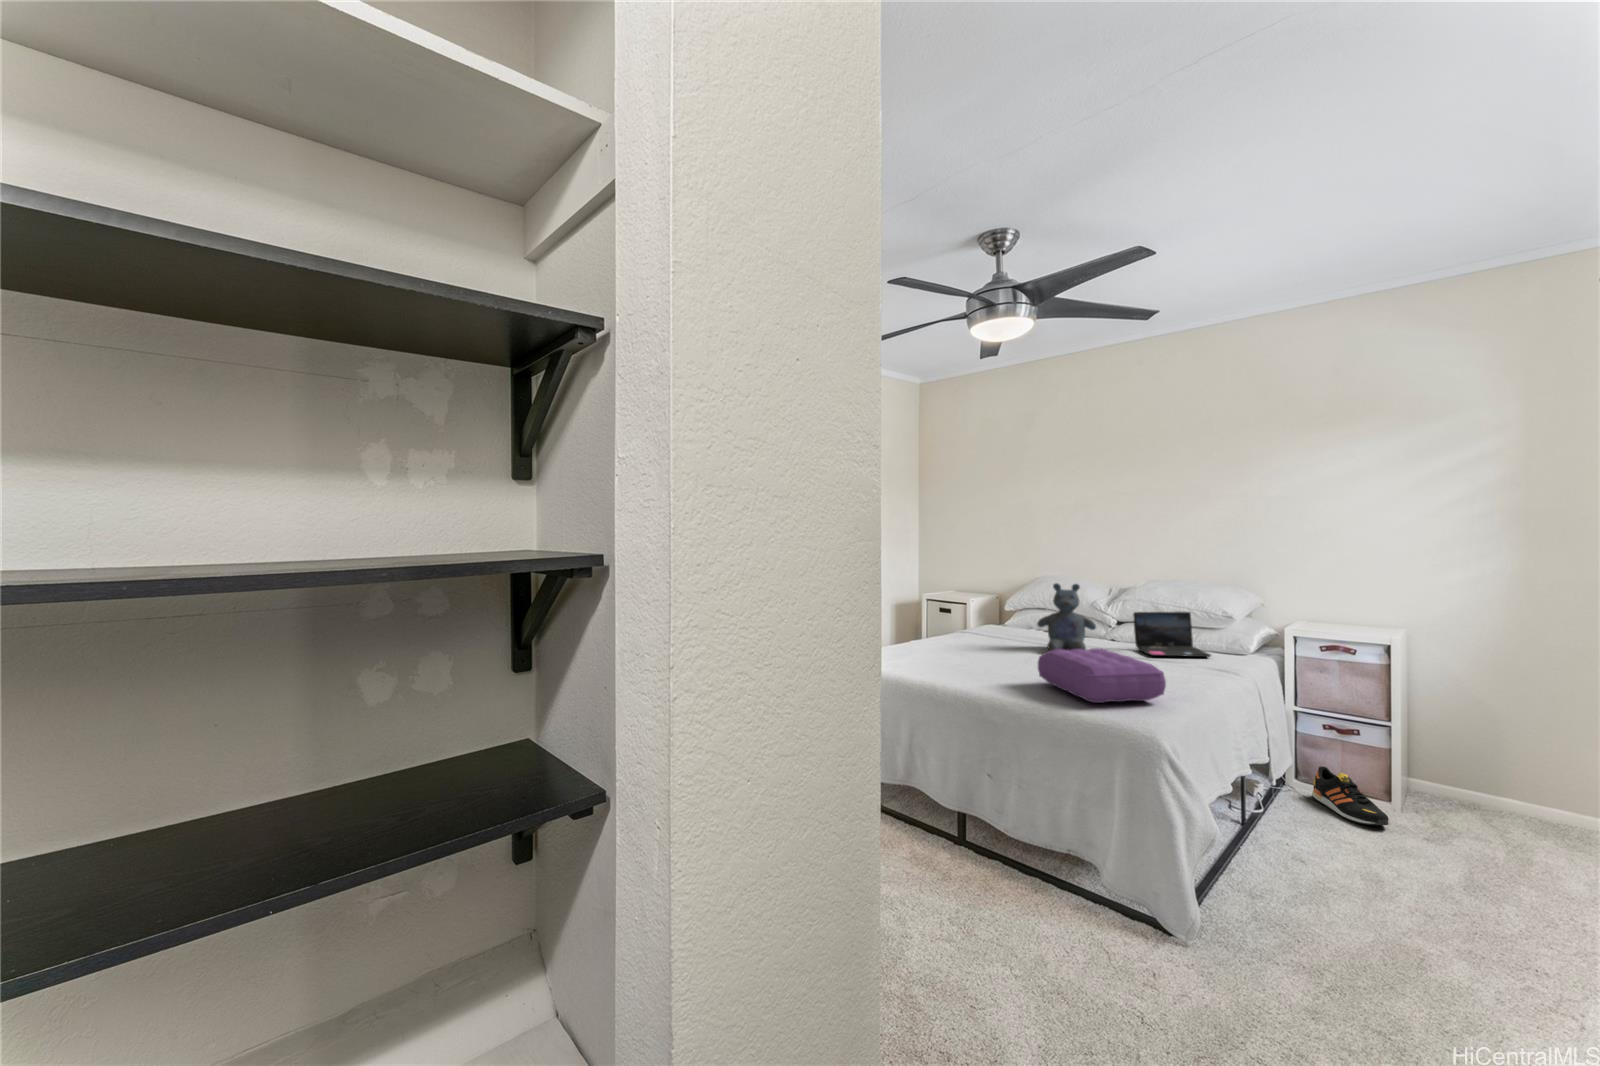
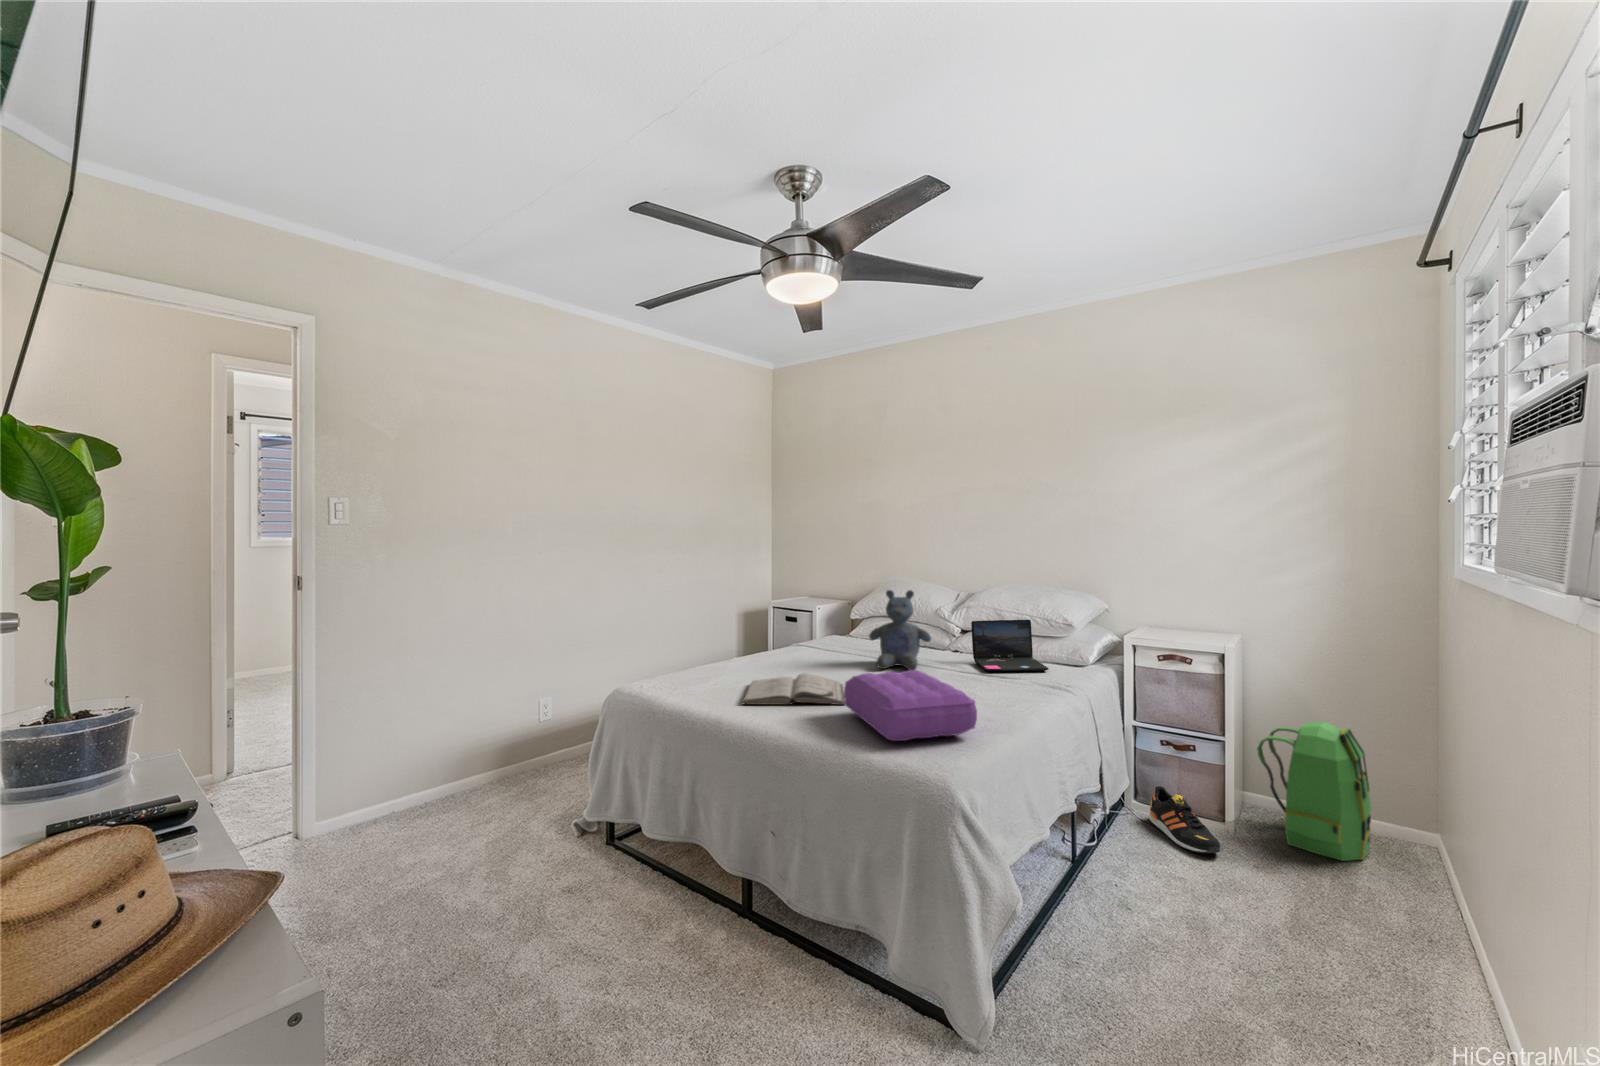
book: none [941,653,1035,678] -> present [742,673,845,705]
backpack: none [1425,710,1548,840] -> present [1257,722,1371,861]

